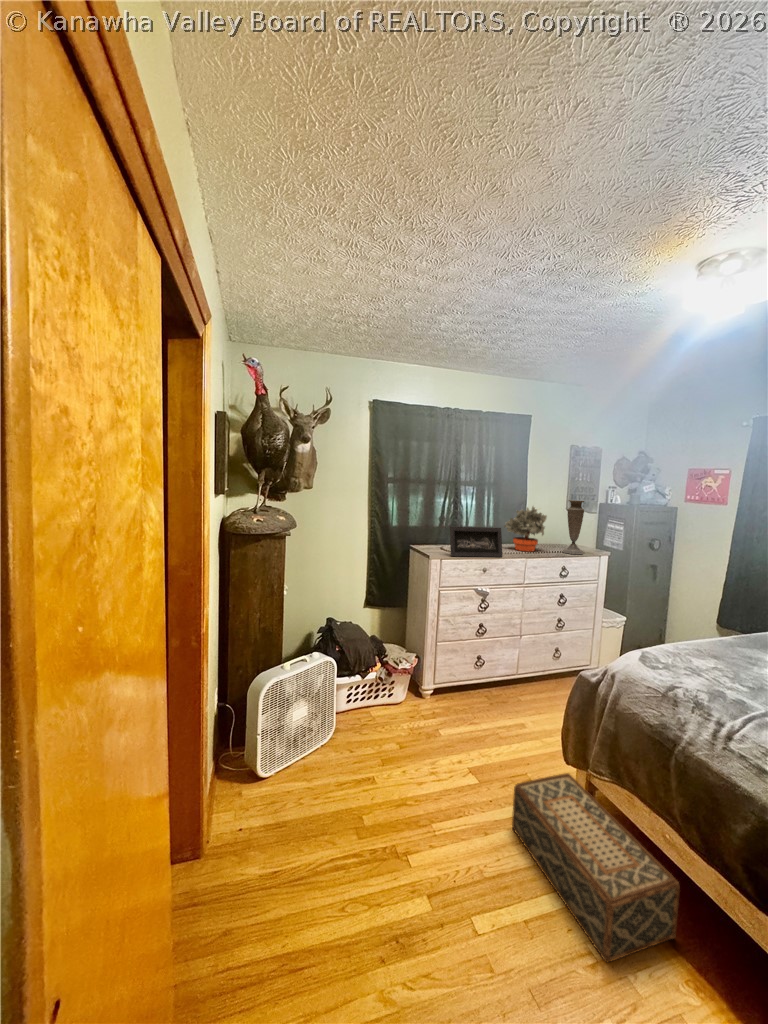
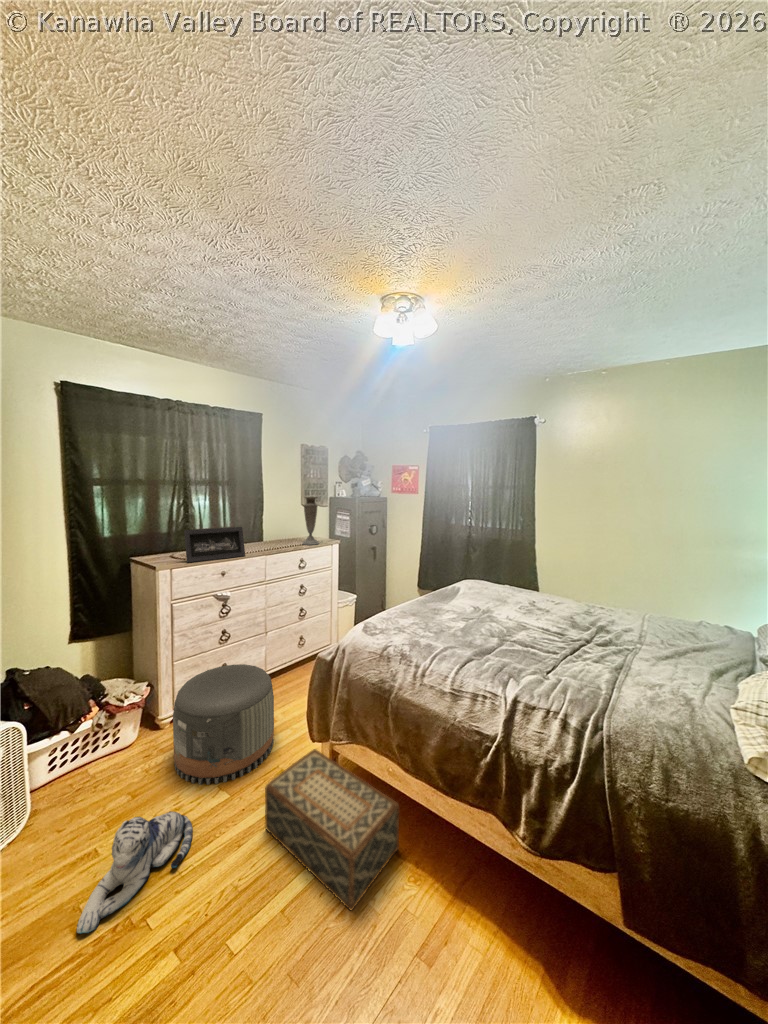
potted plant: present [504,507,547,551] -> none [246,503,286,547]
pouf: none [433,659,525,769] -> present [173,664,274,785]
plush toy: none [369,757,448,828] -> present [77,811,193,933]

